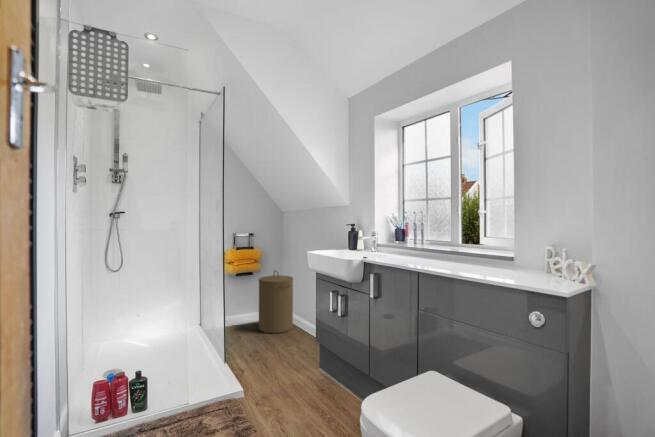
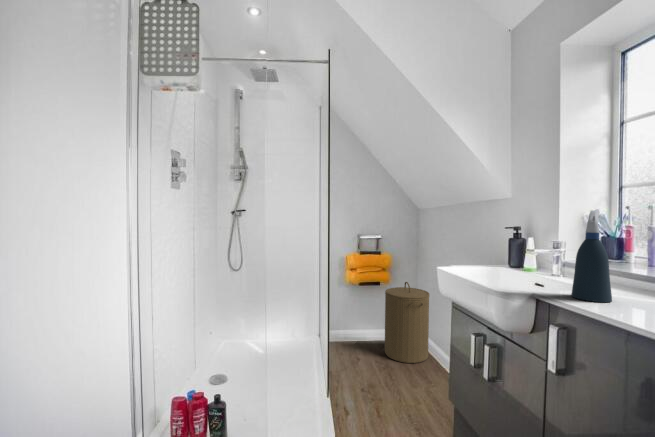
spray bottle: none [382,214,398,260] -> present [572,210,612,302]

